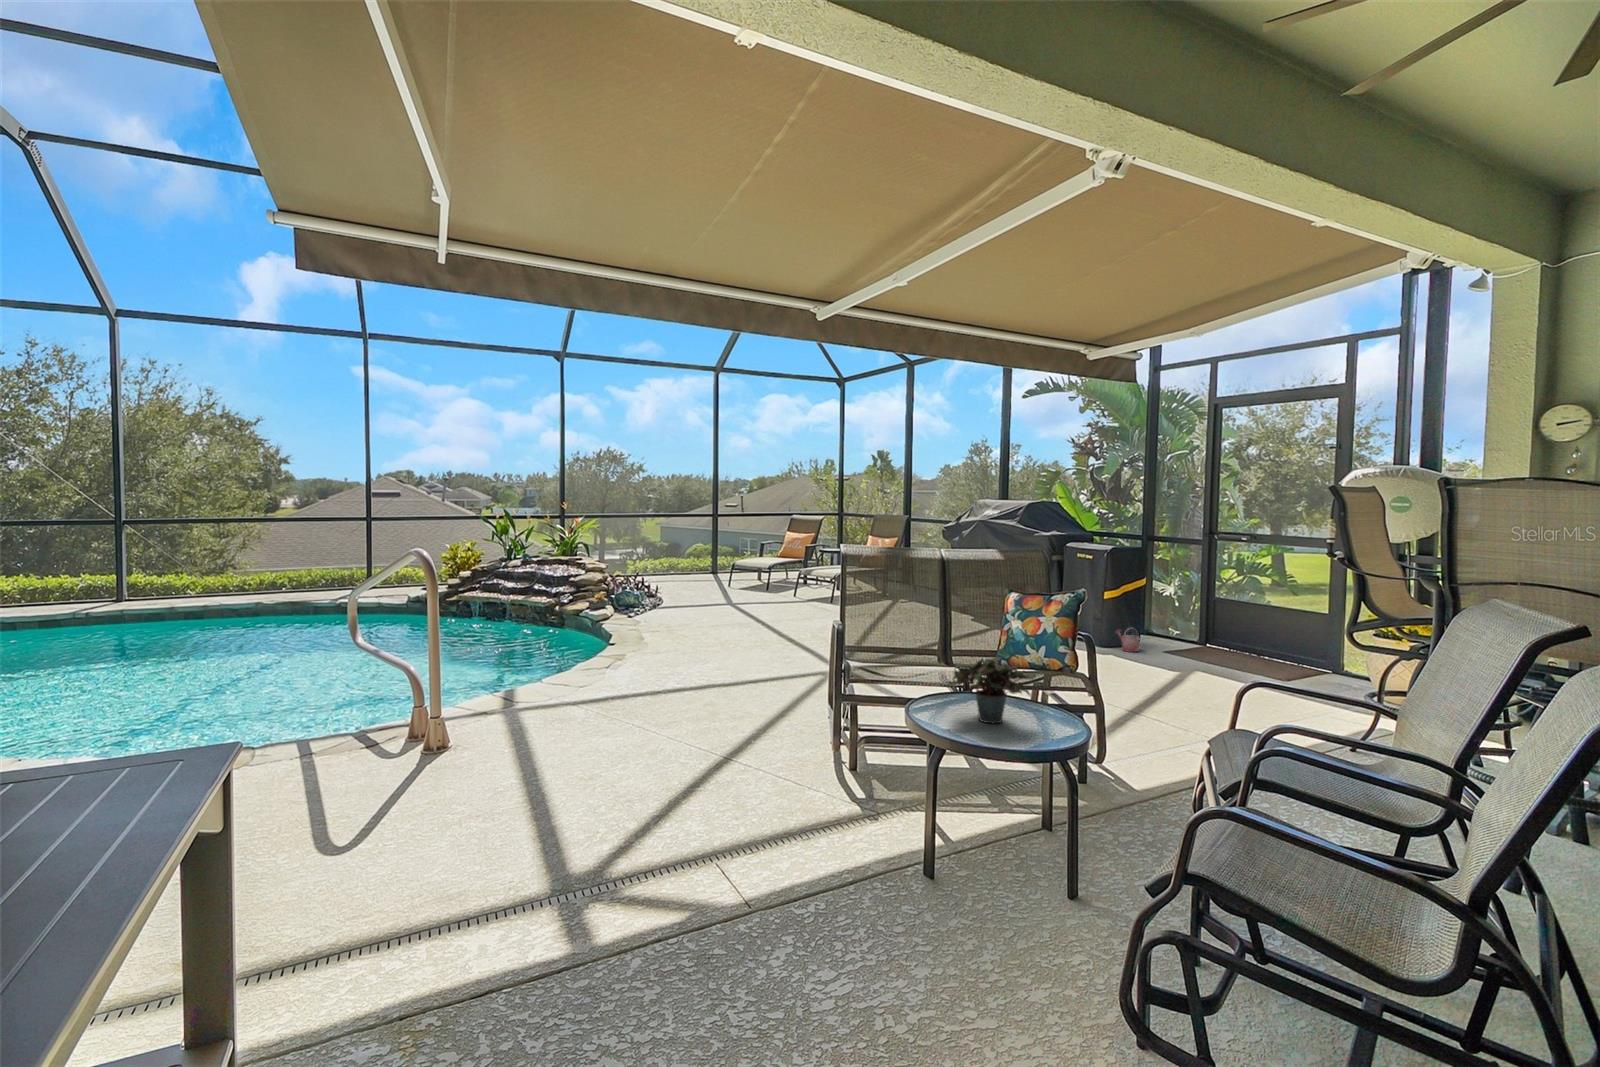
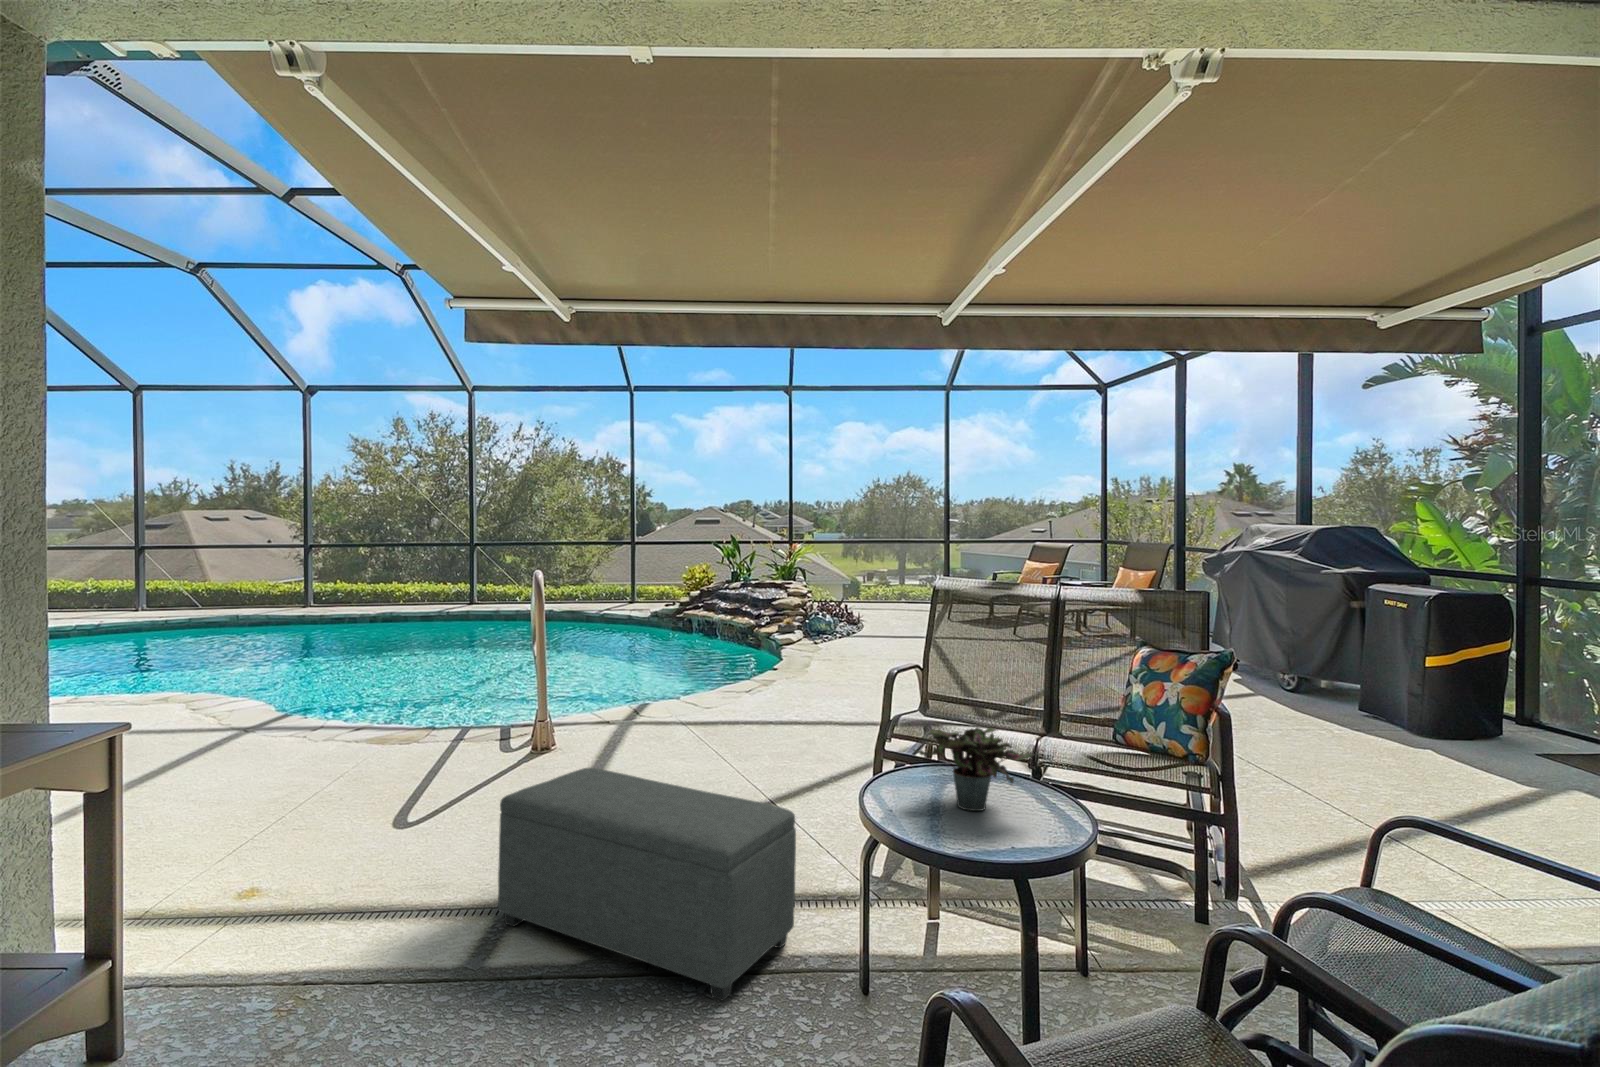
watering can: present [1115,630,1142,652] -> none [1422,713,1462,749]
ottoman: none [569,738,848,913] -> present [498,768,796,1000]

